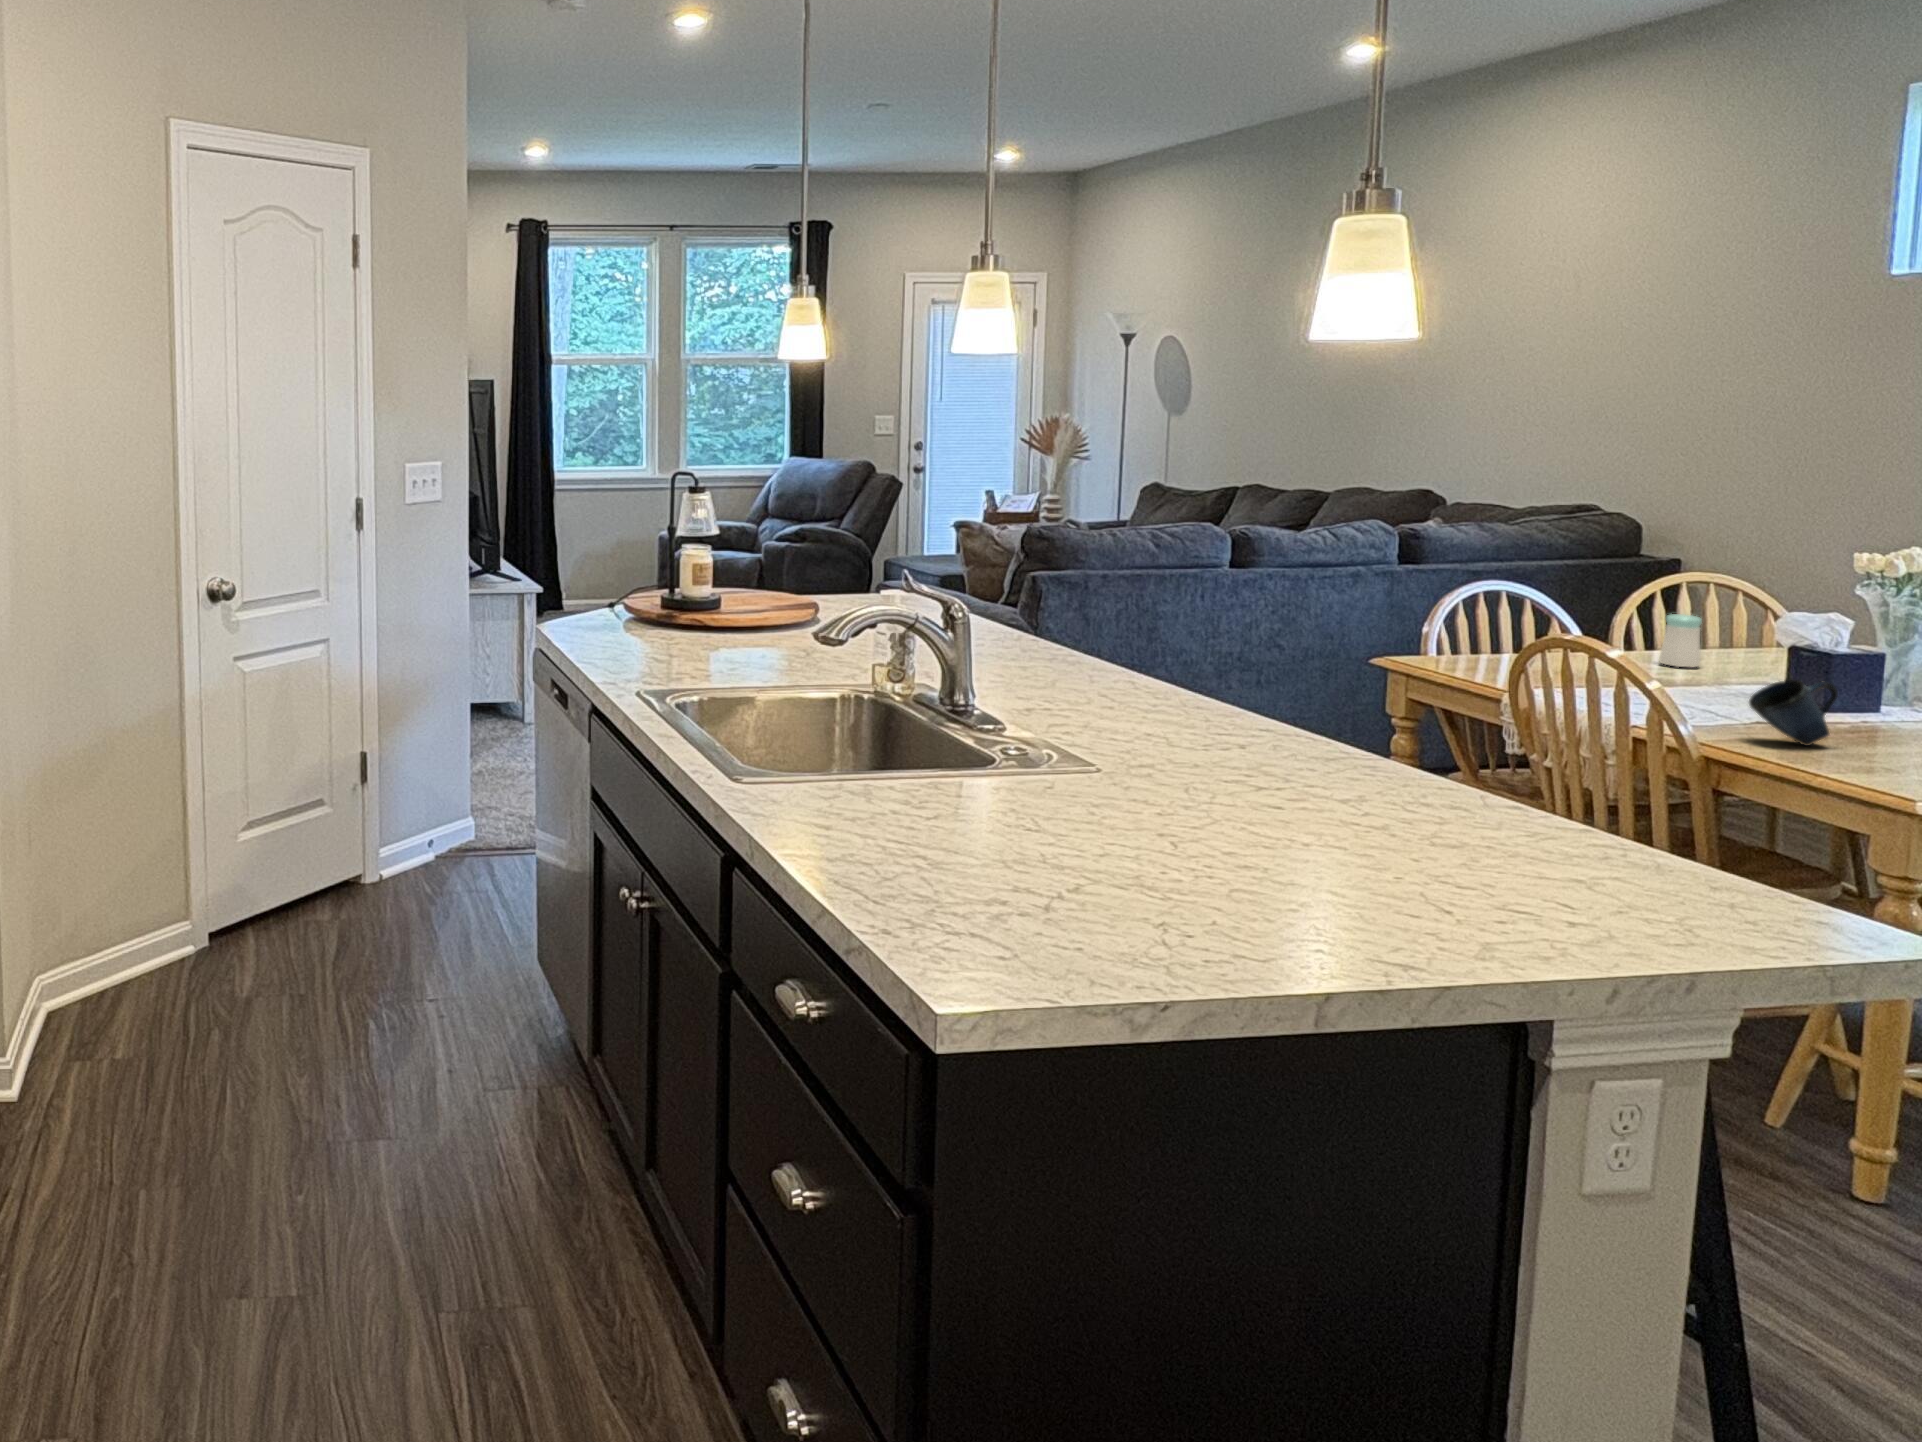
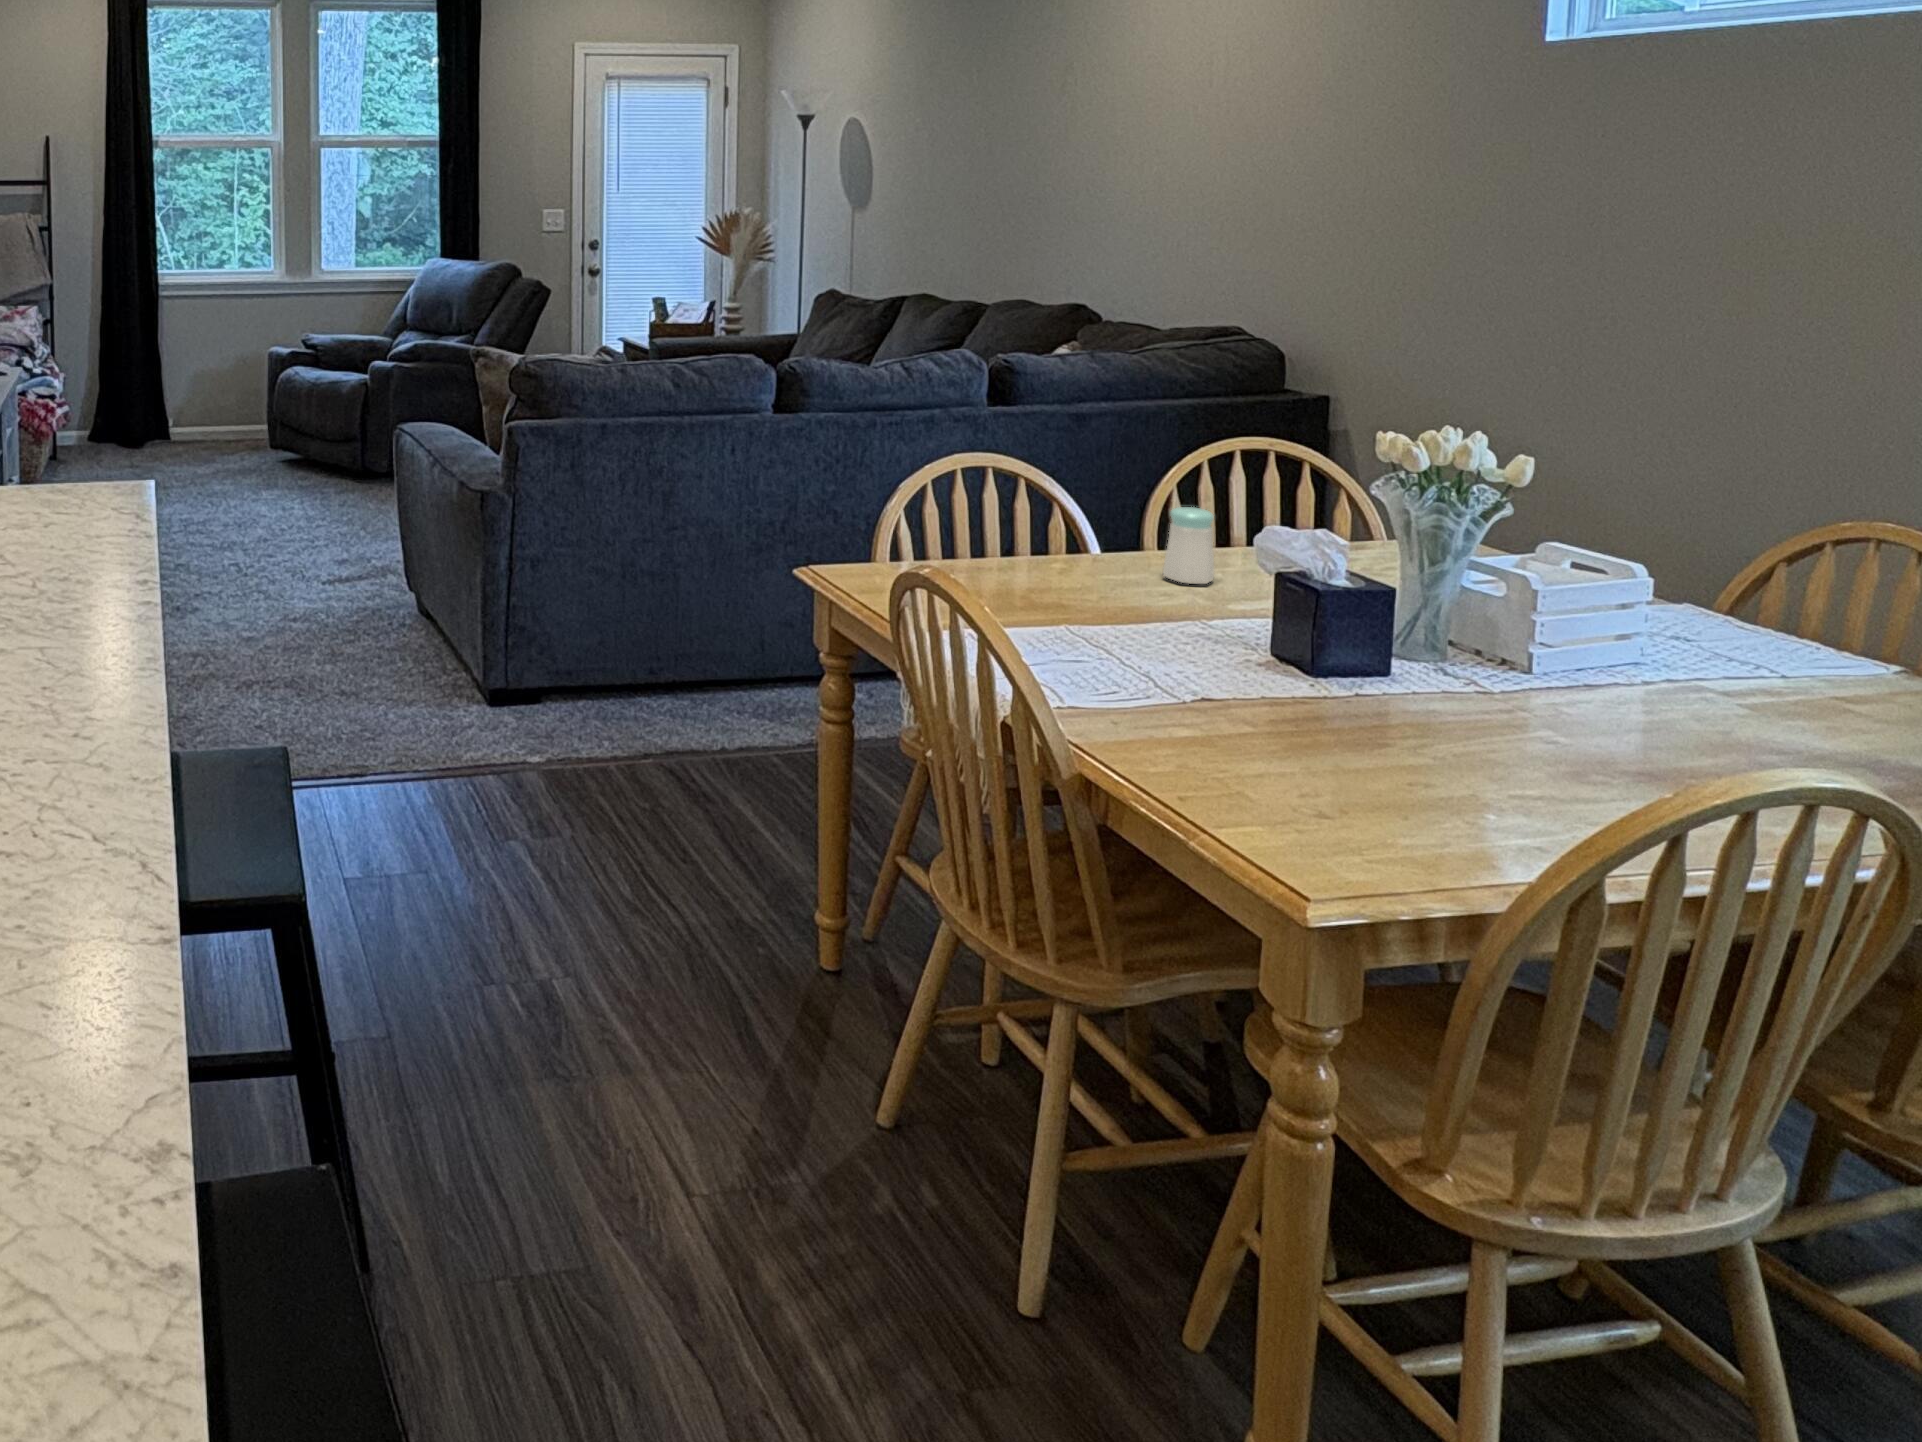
mug: present [1749,680,1838,746] -> none [1153,655,1273,763]

